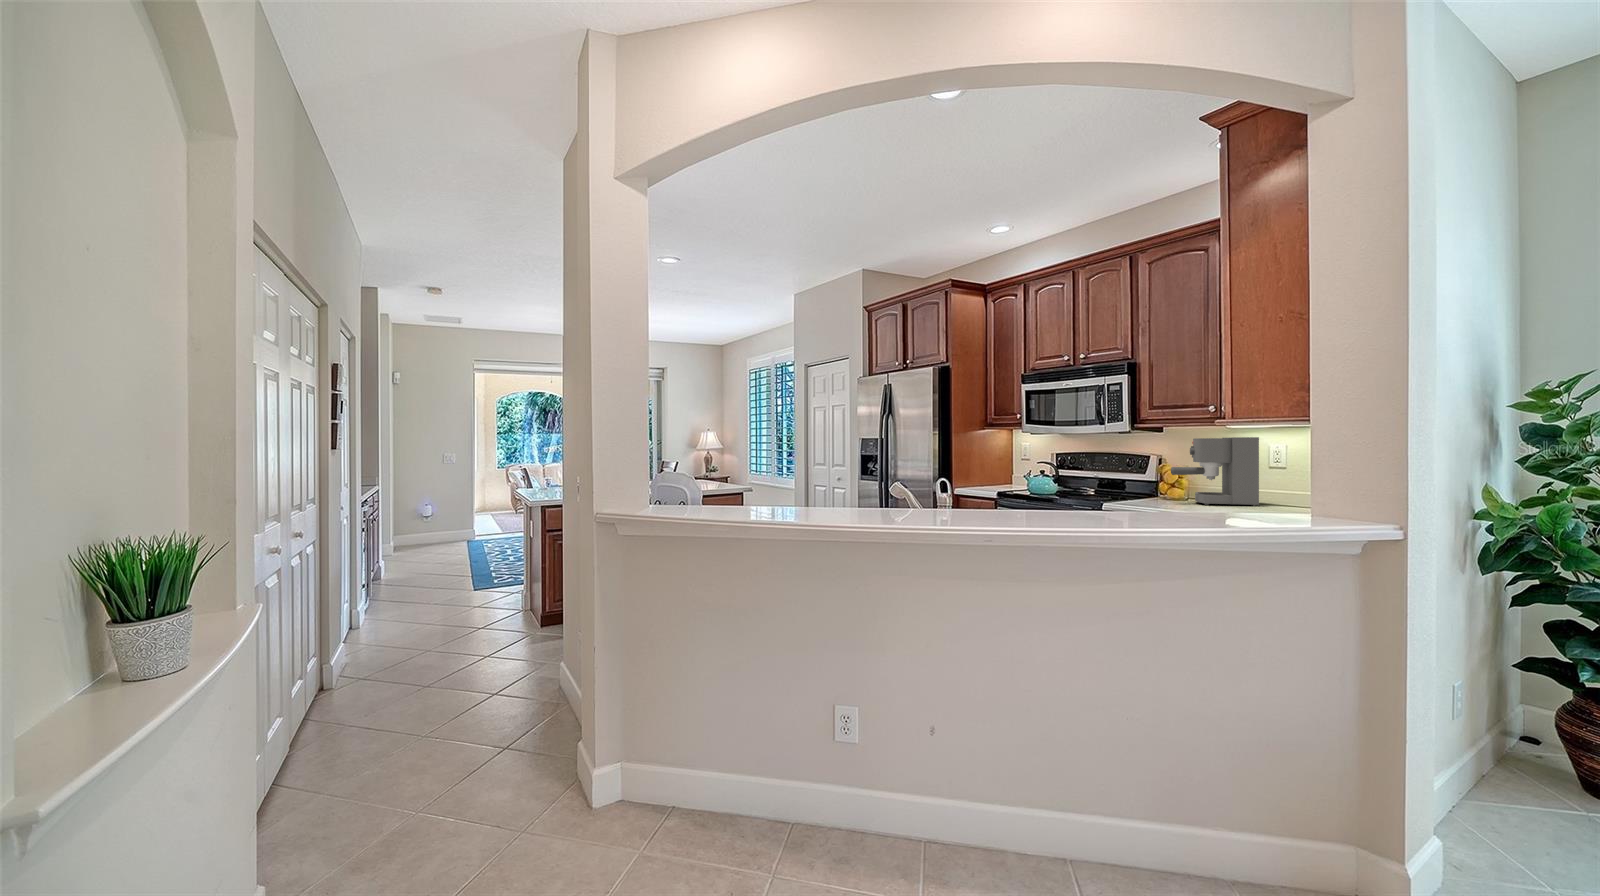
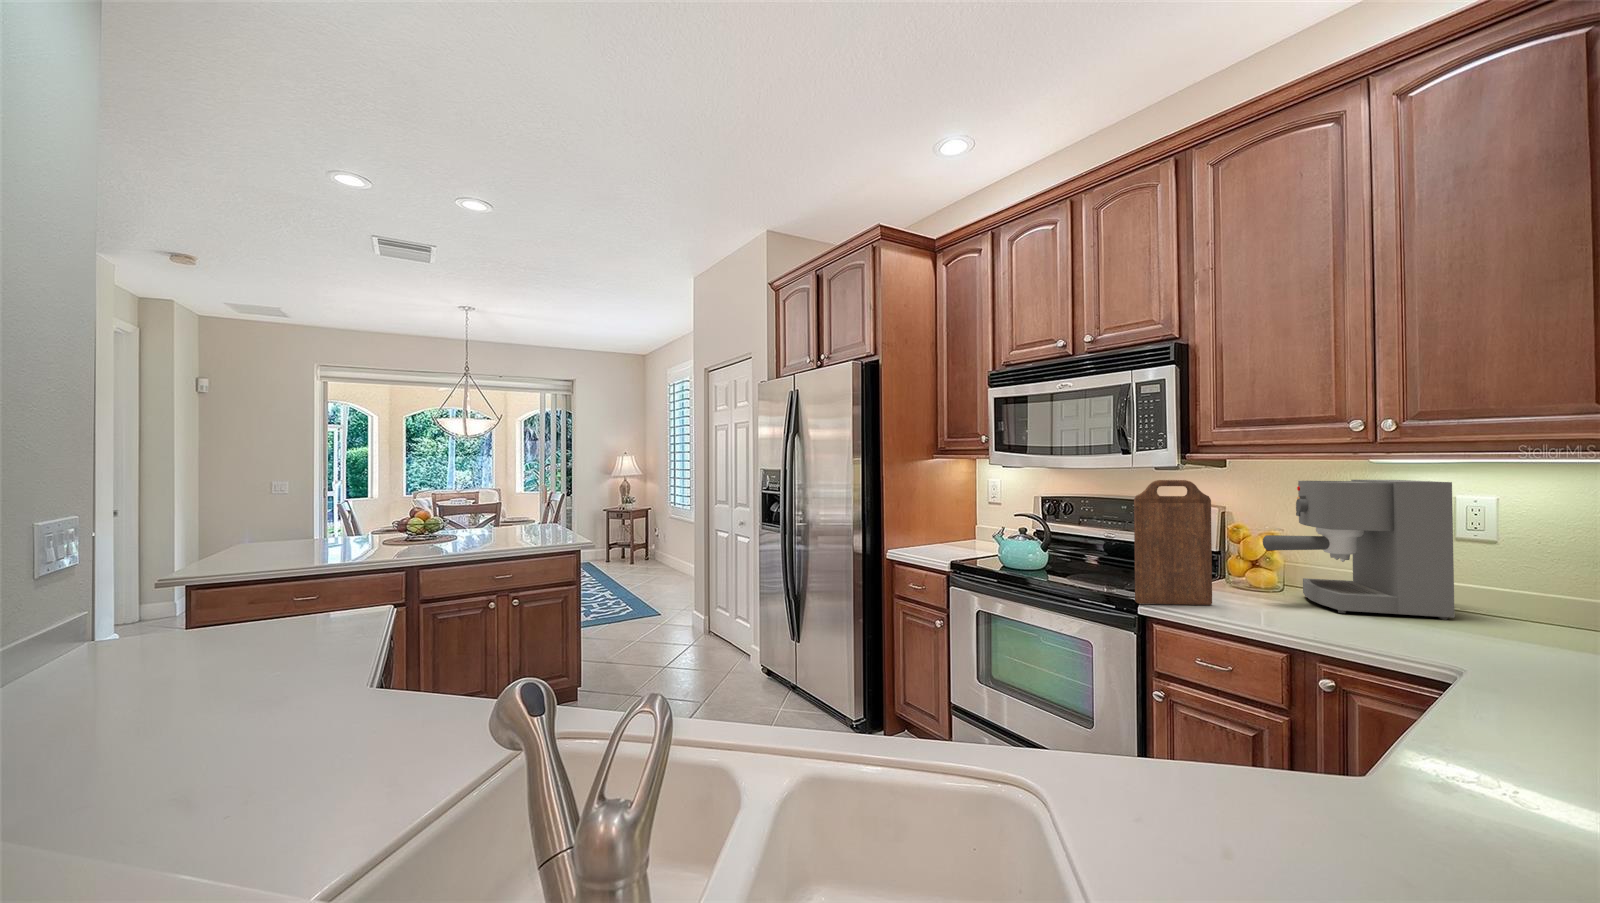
cutting board: none [1102,438,1143,504] -> present [1134,480,1212,605]

